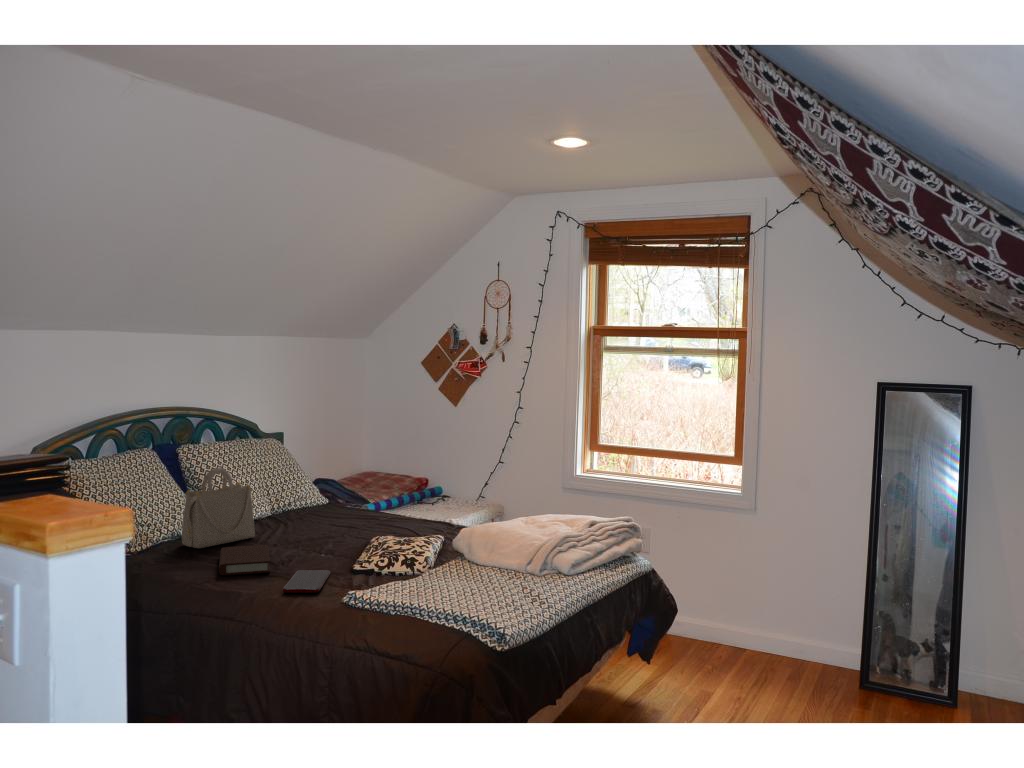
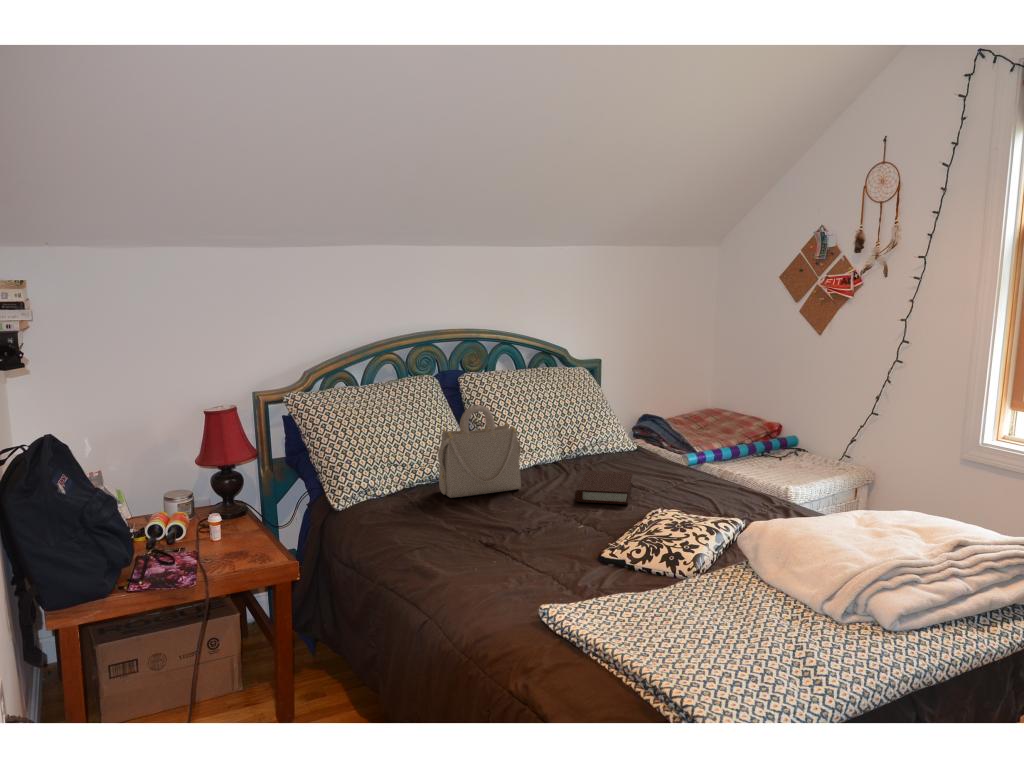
book: present [219,545,270,575] -> present [575,471,633,504]
smartphone: present [282,570,331,593] -> none [493,547,571,587]

